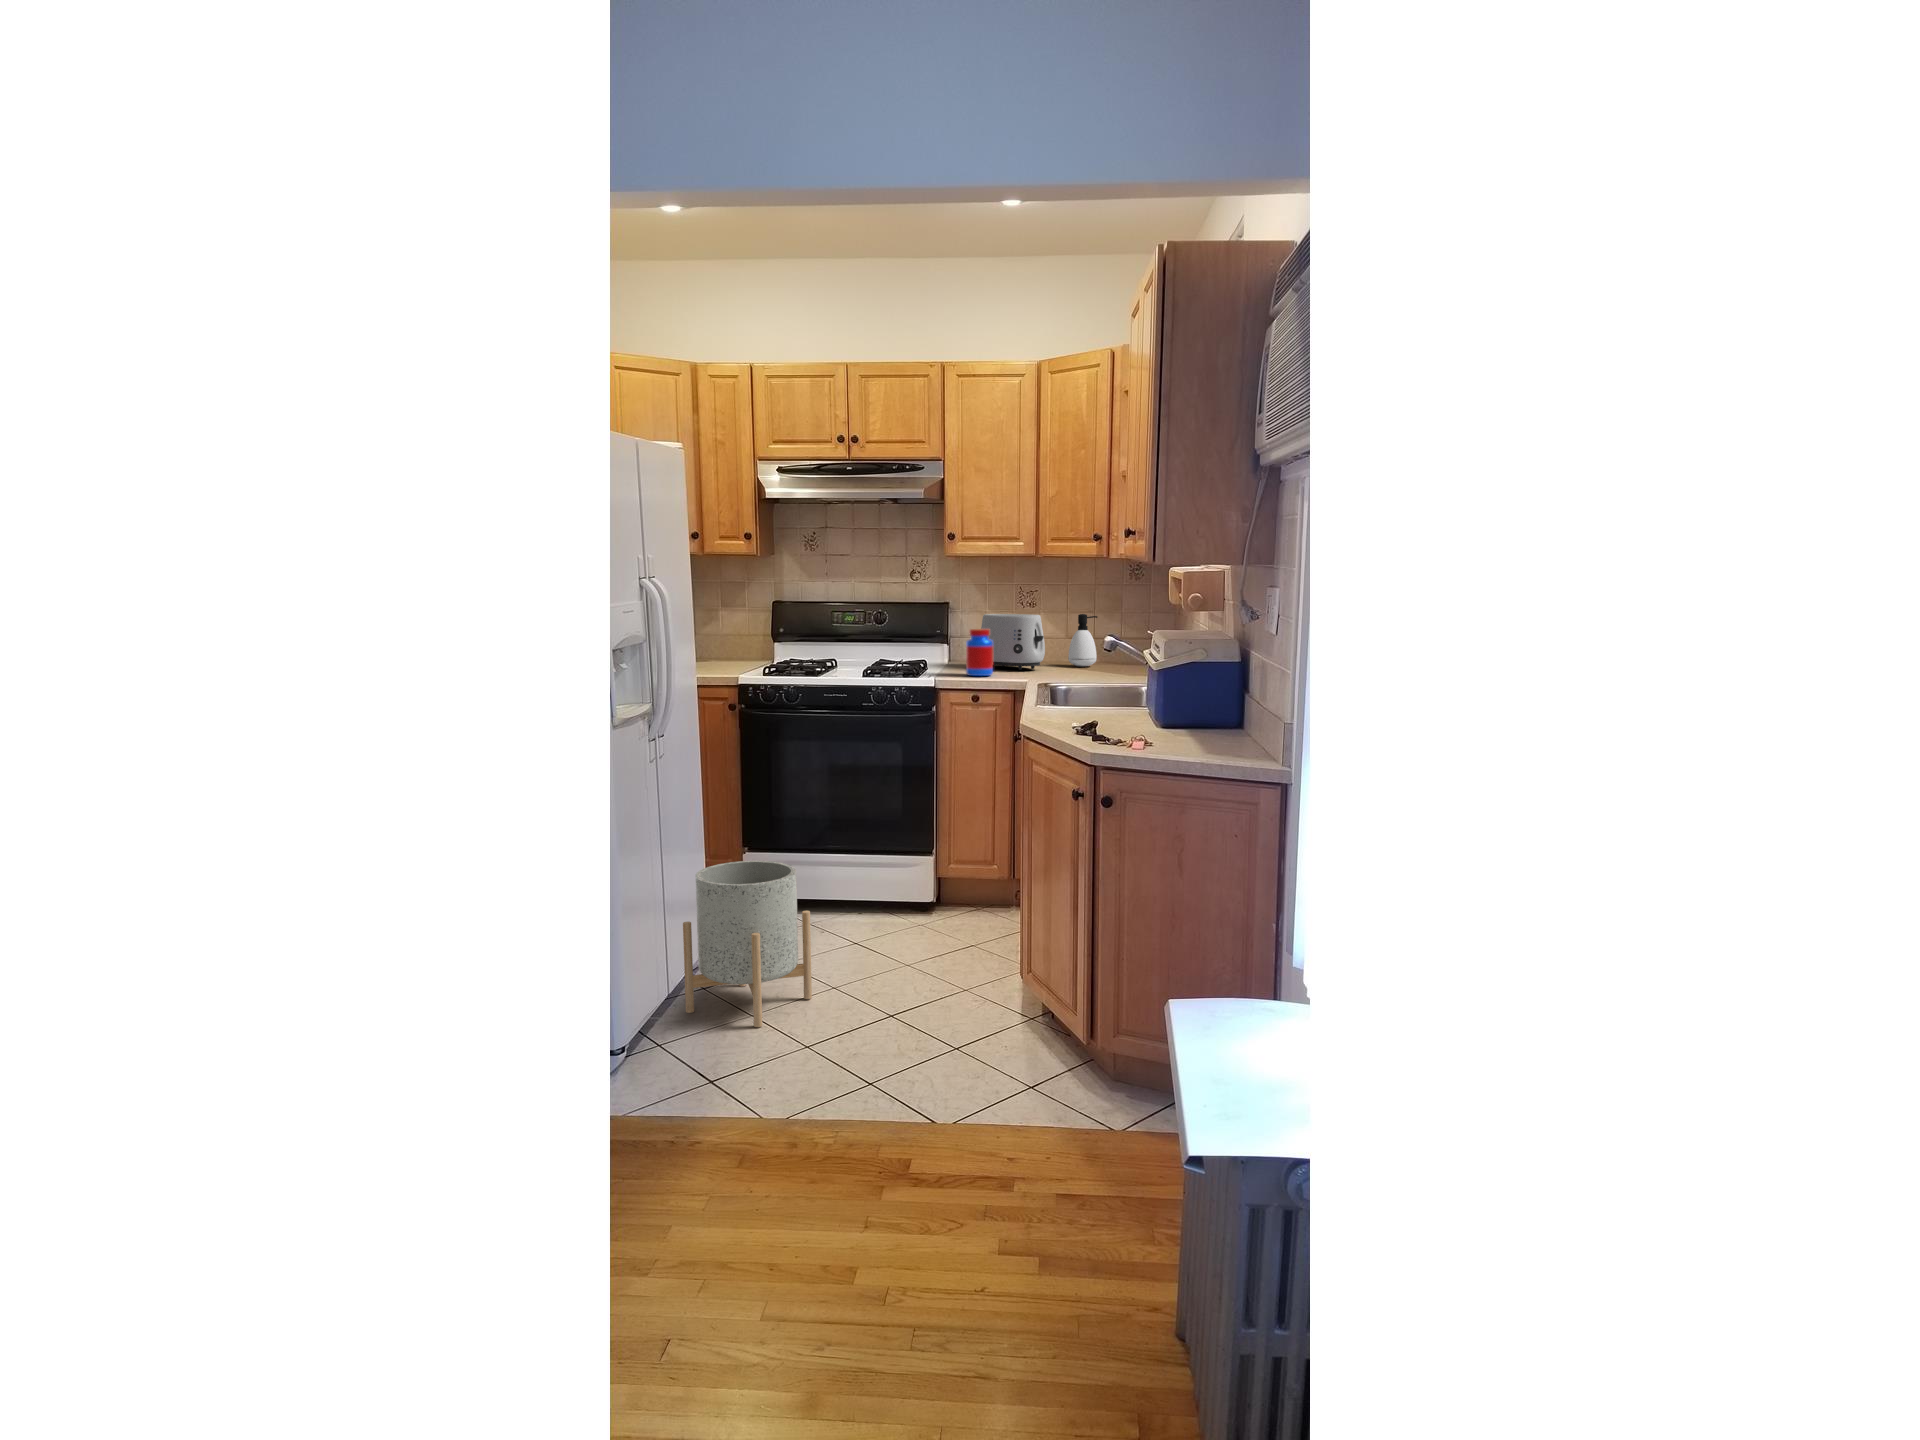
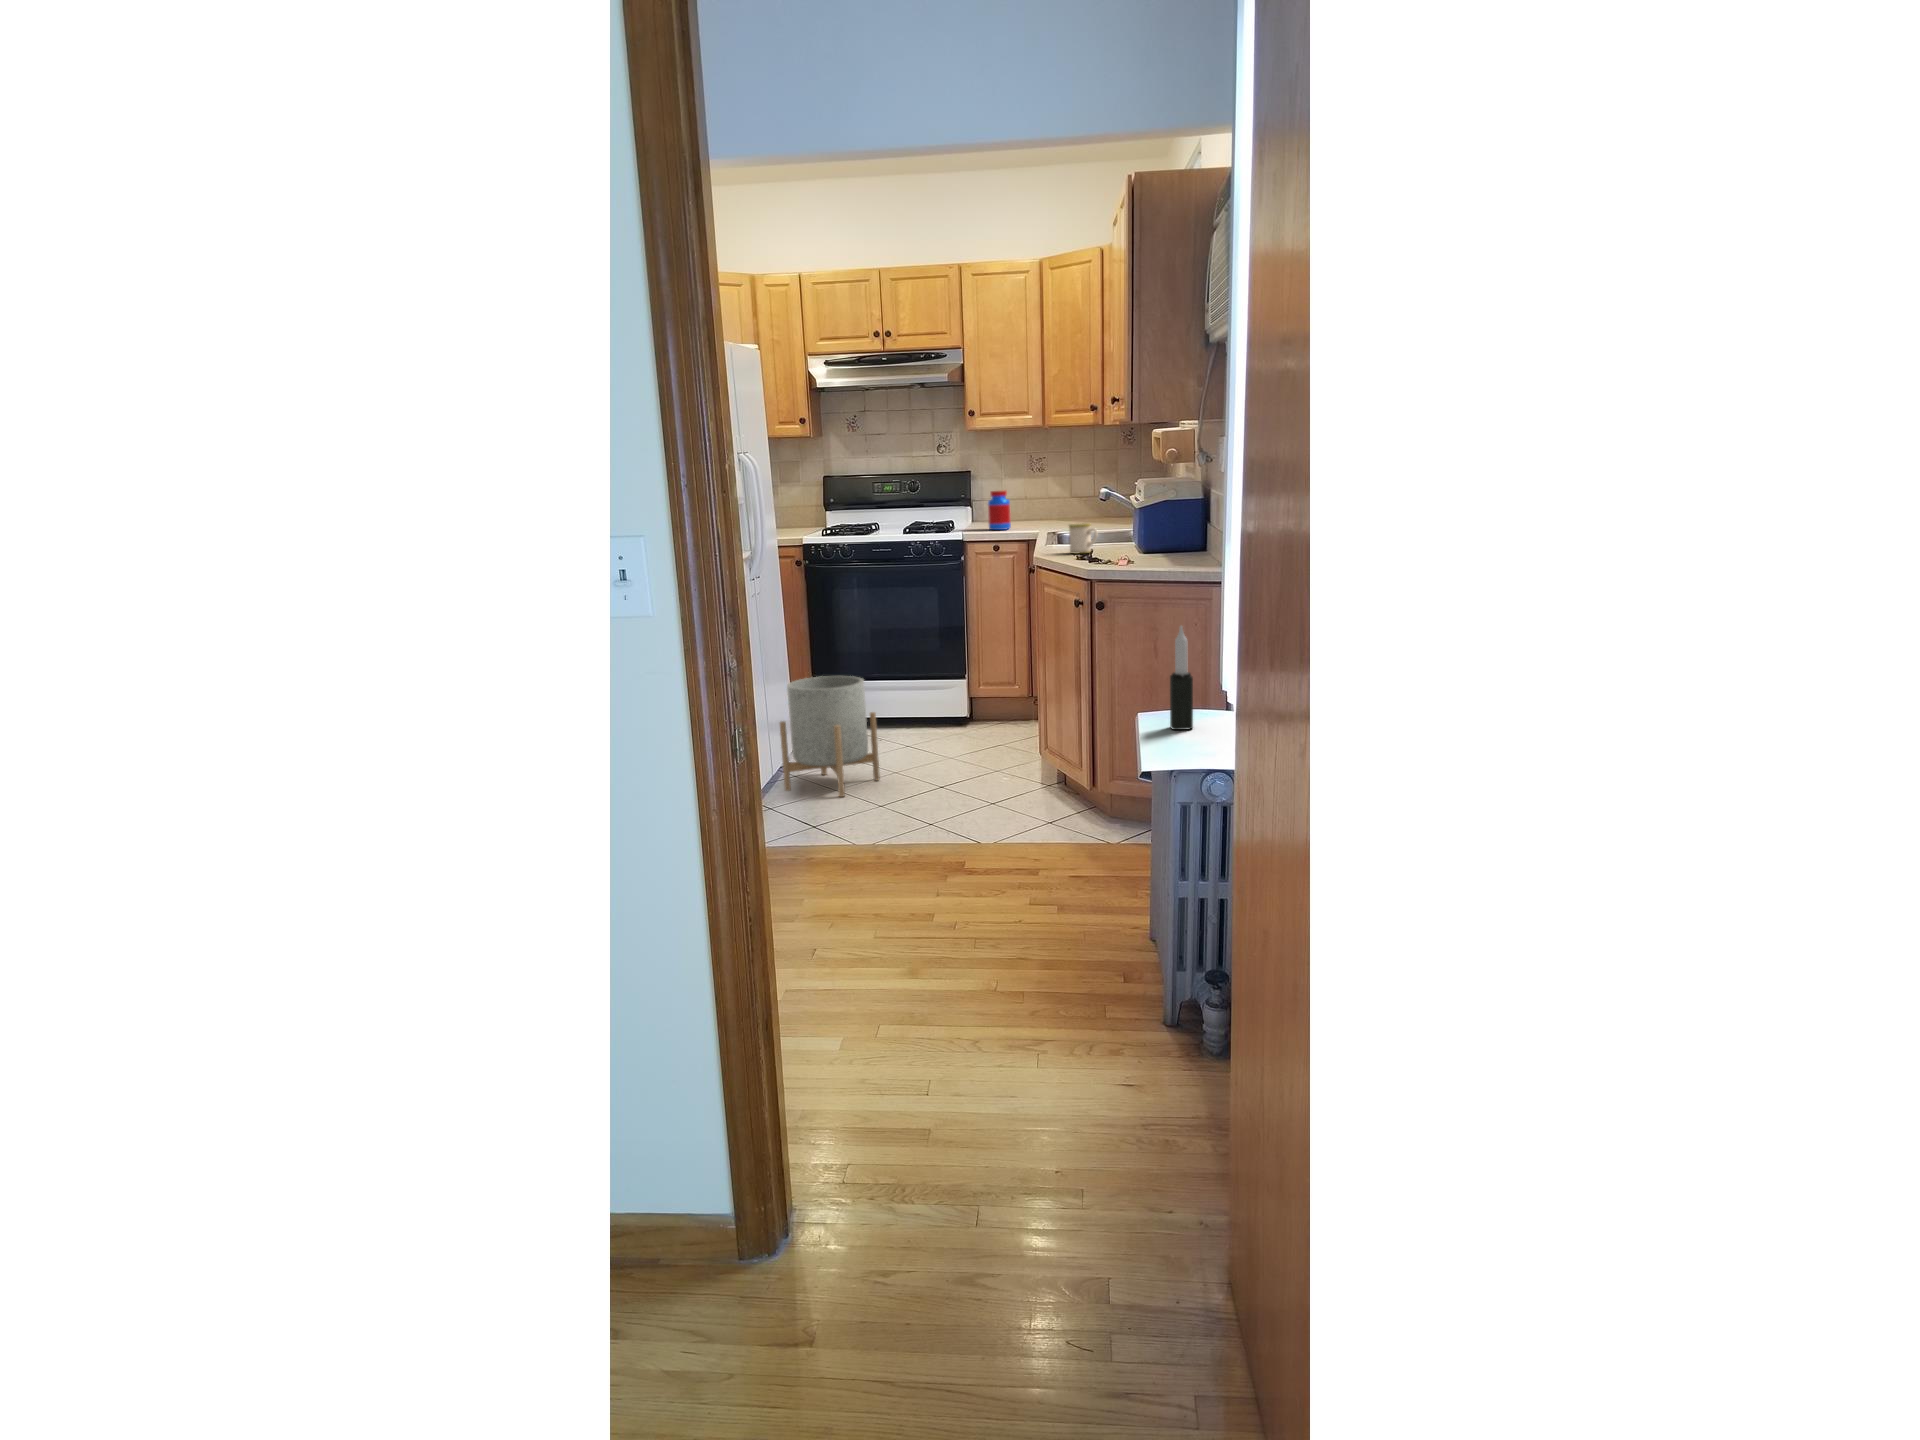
toaster: present [981,614,1045,670] -> none [998,478,1053,525]
soap dispenser: present [1068,614,1097,666] -> none [1073,476,1097,521]
mug: none [1065,684,1103,723] -> present [1069,523,1098,554]
candle: none [1224,892,1263,1054] -> present [1170,626,1193,730]

